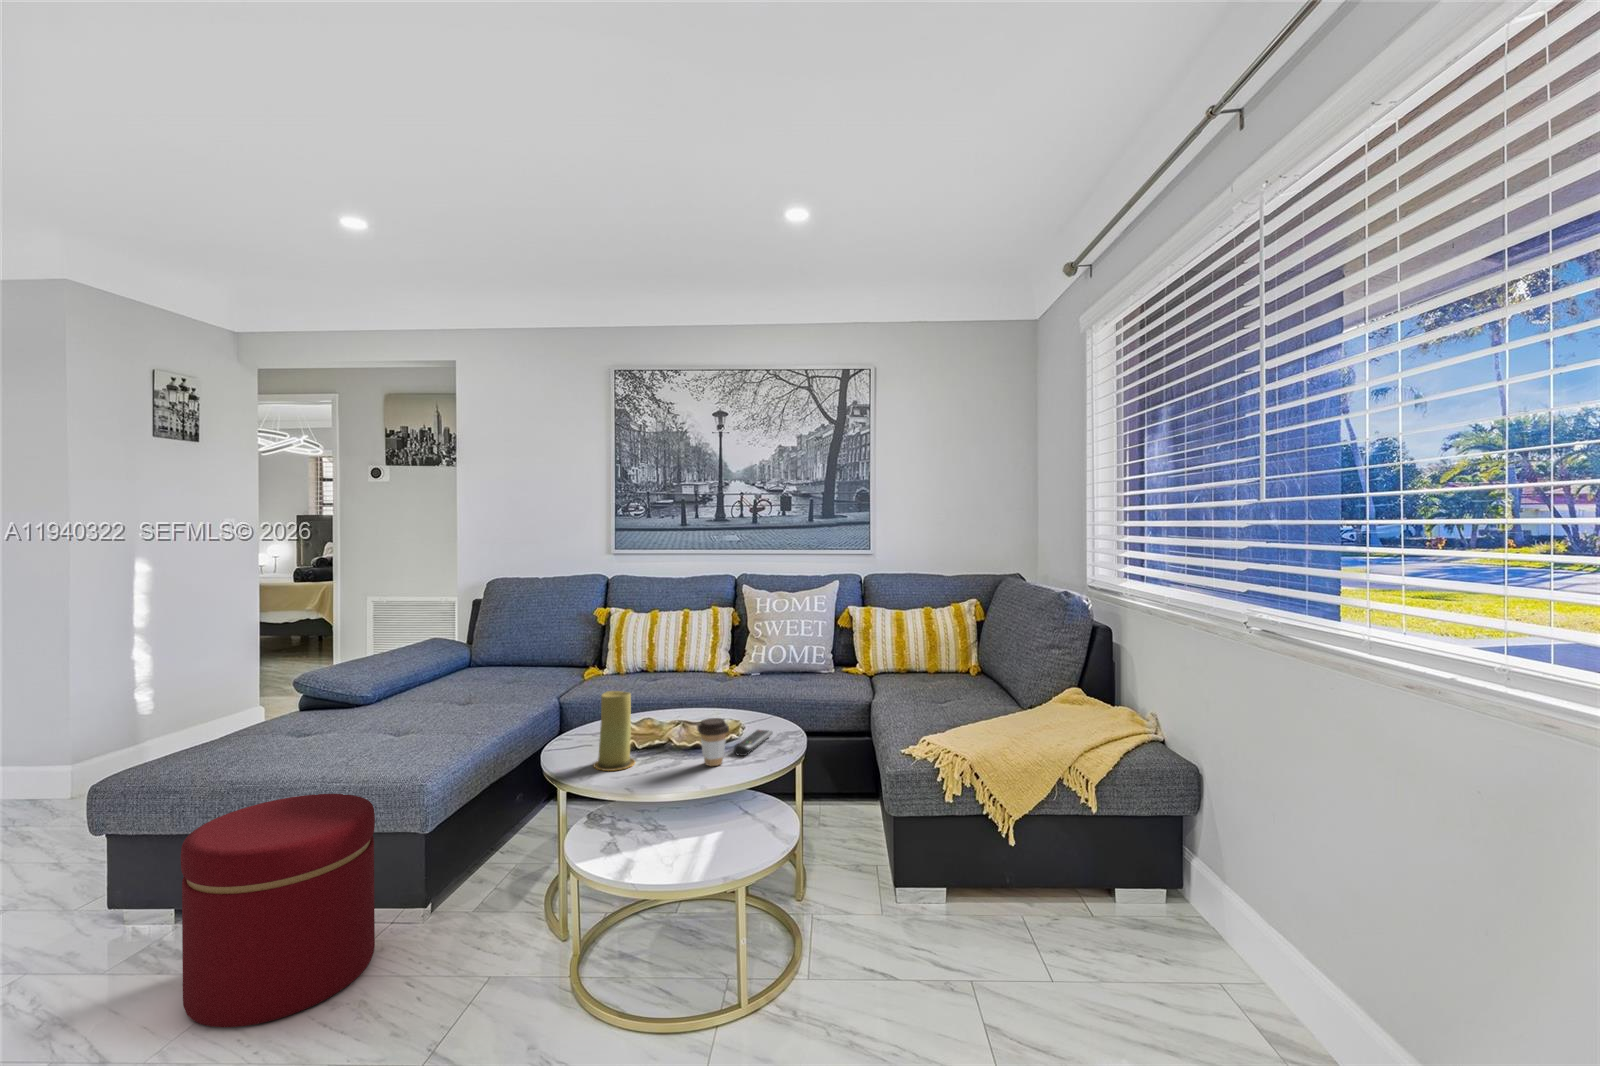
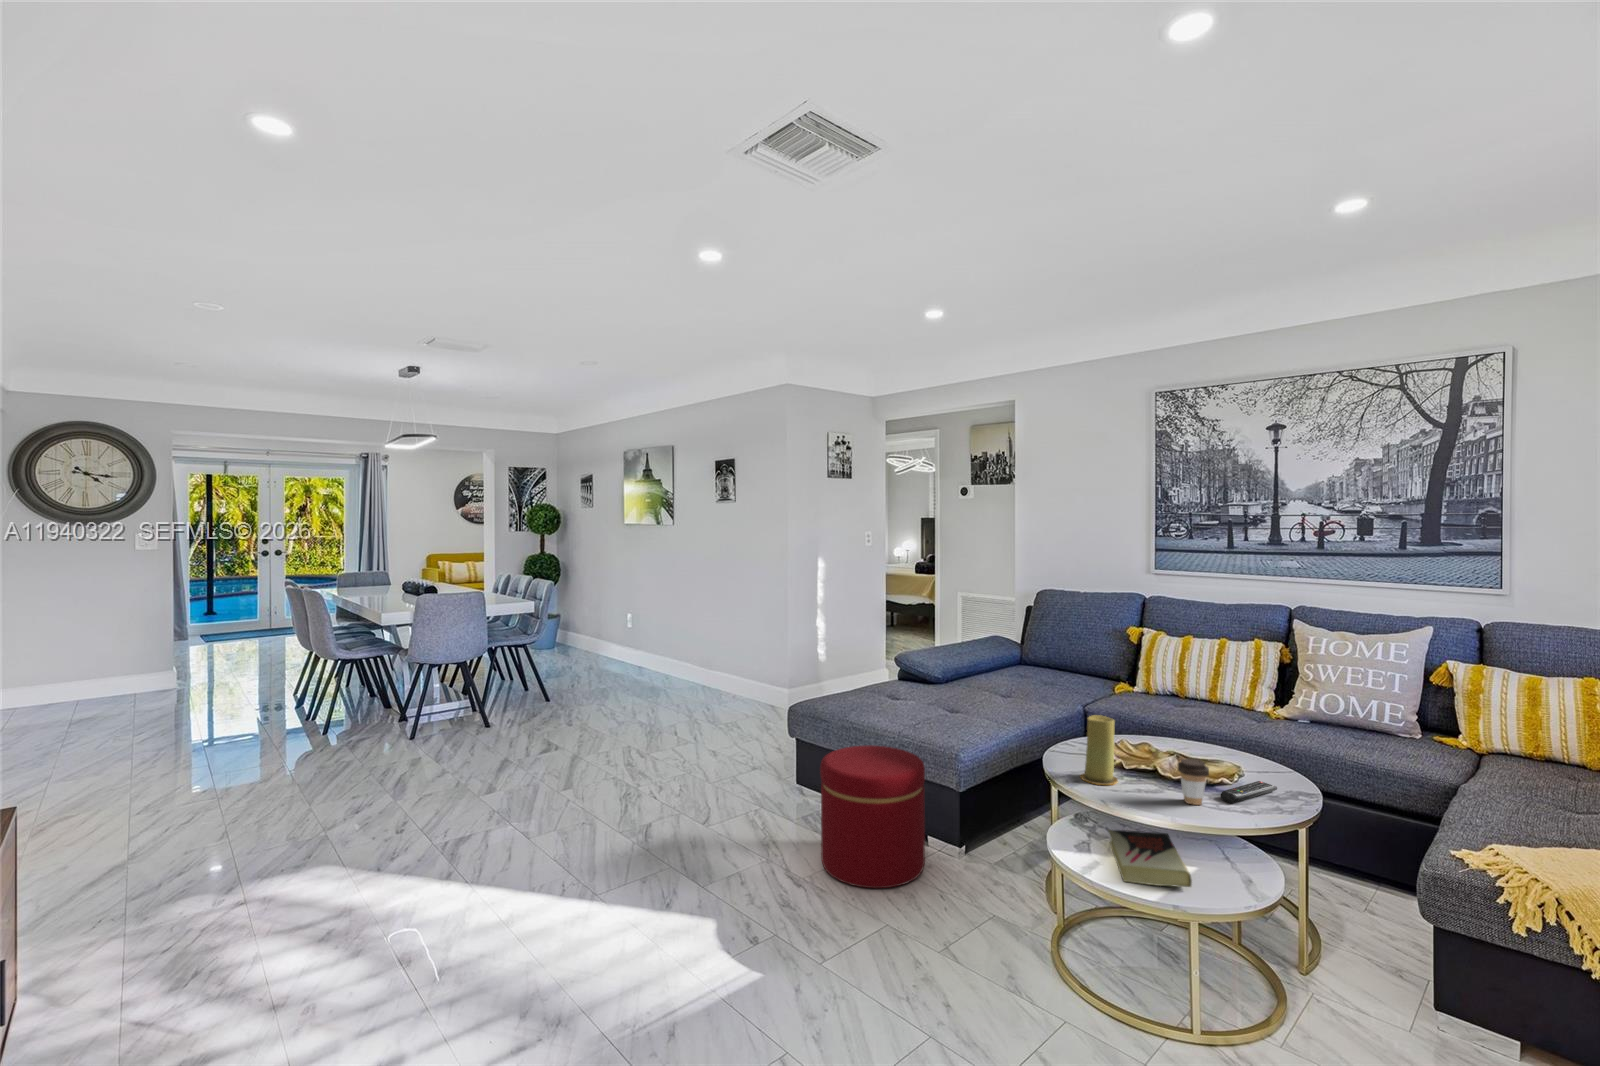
book: none [631,805,730,871] -> present [1108,829,1192,887]

